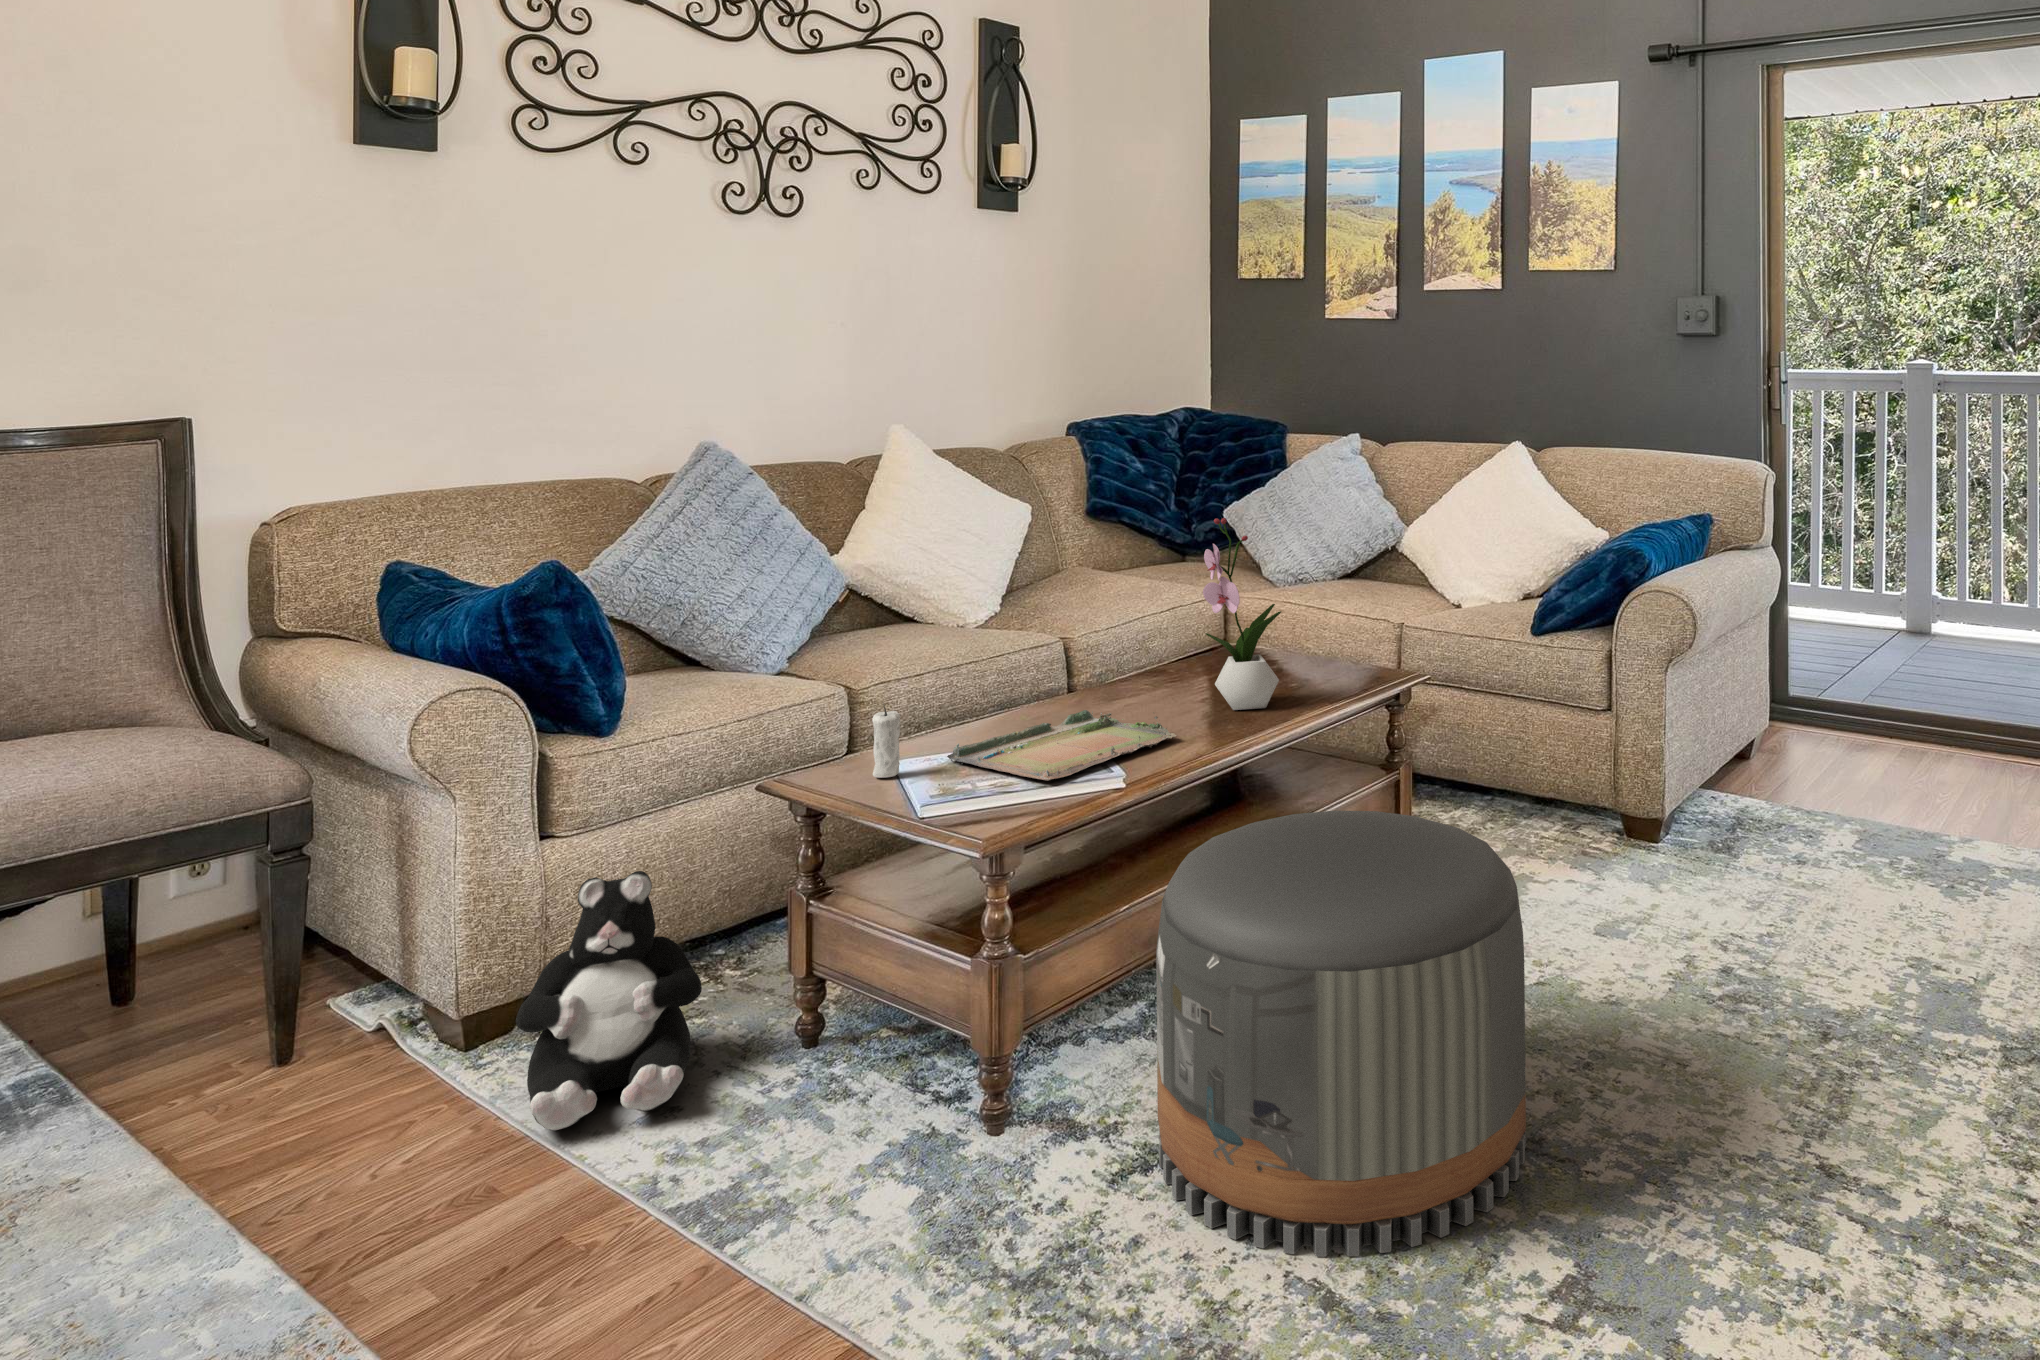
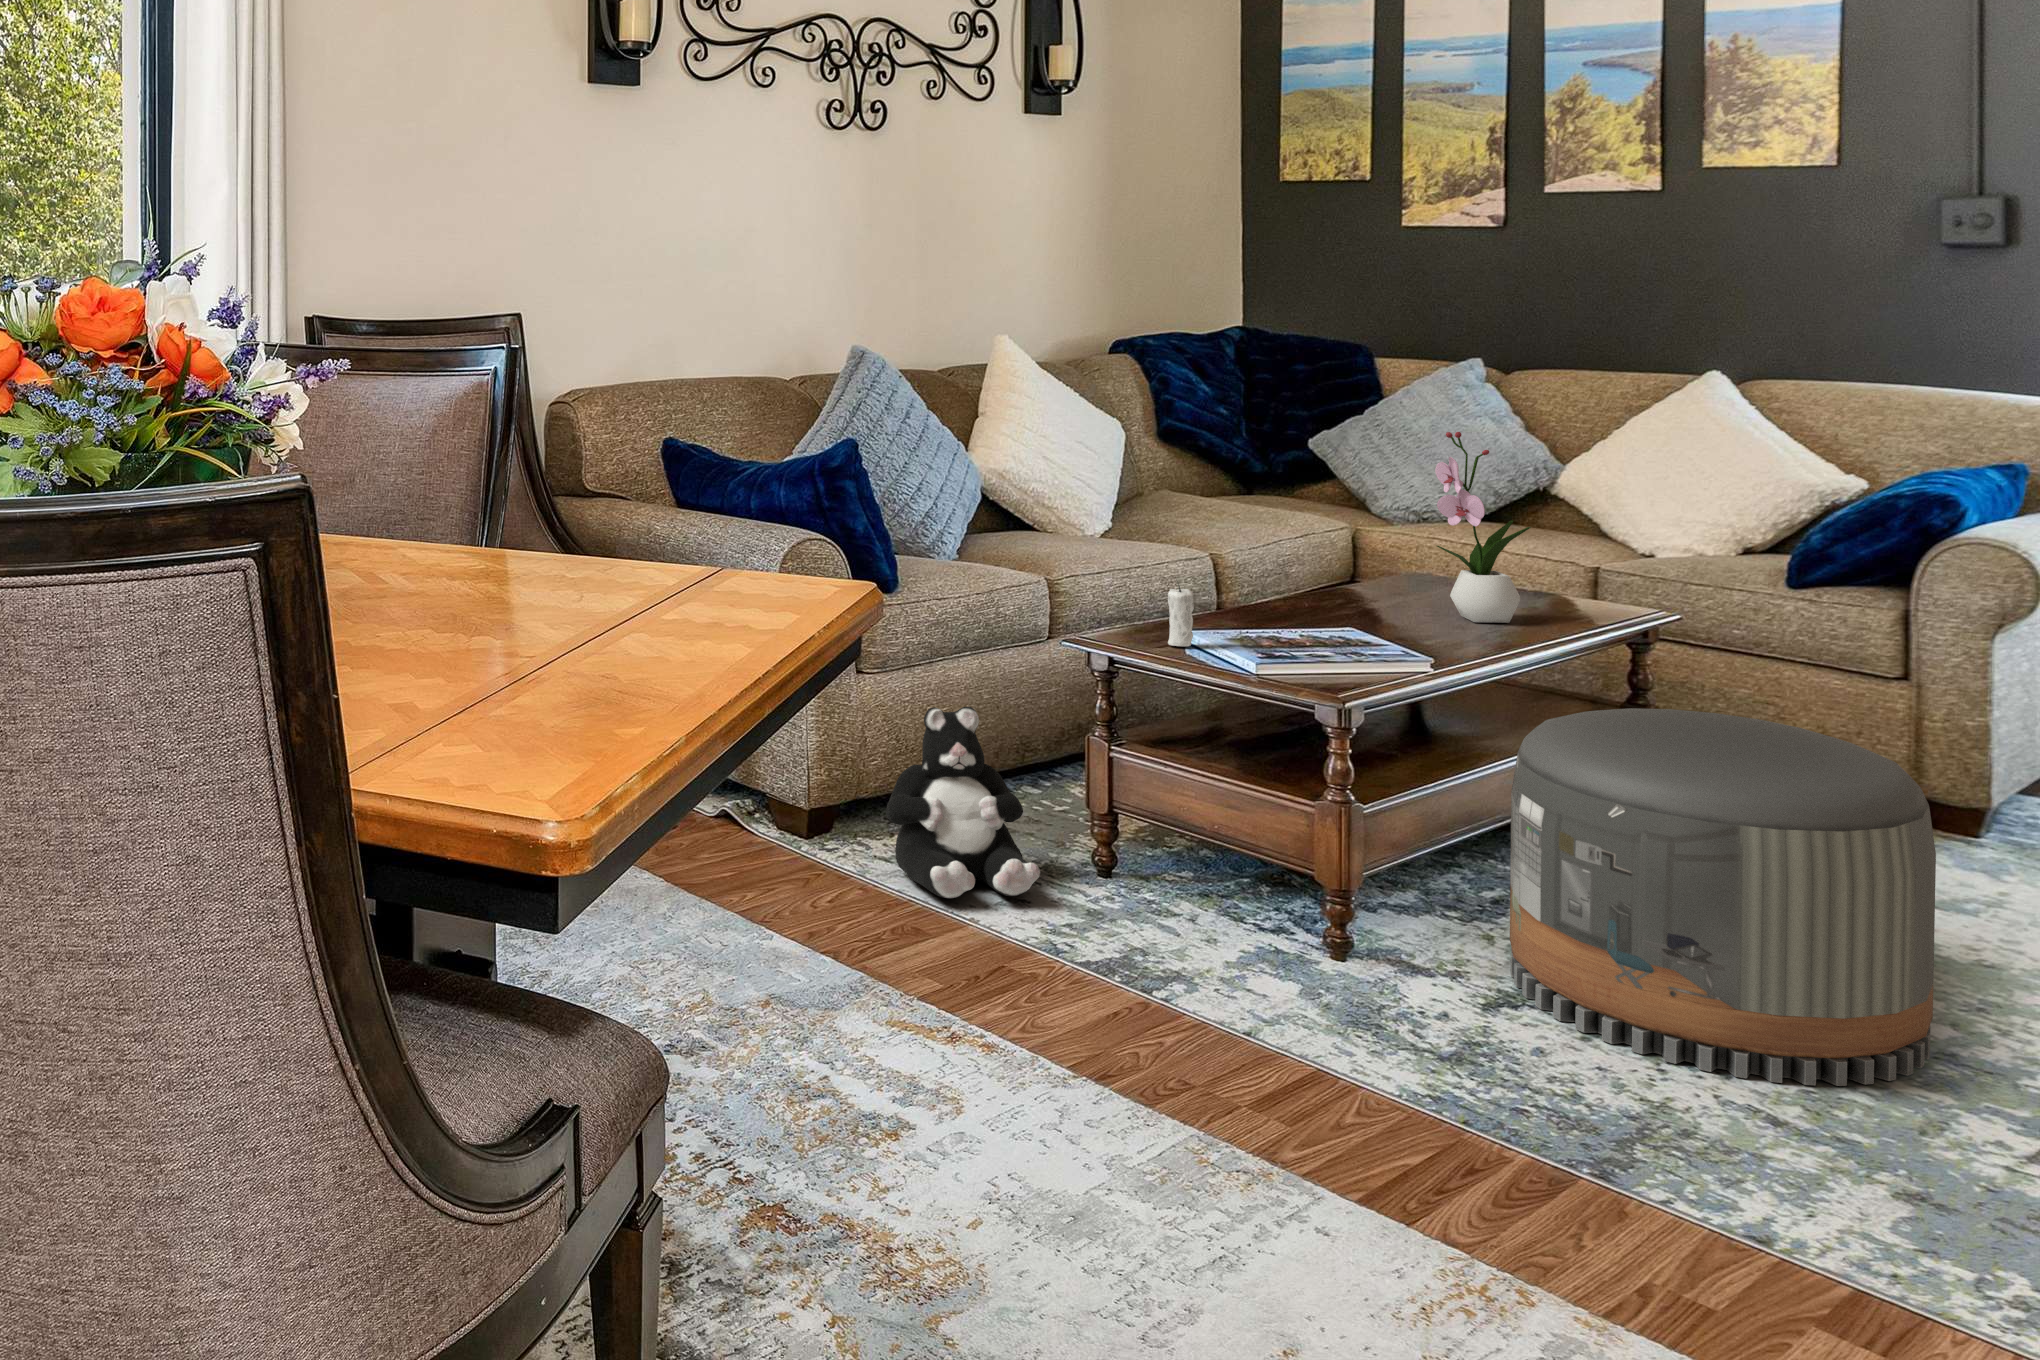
tray: present [947,710,1176,781] -> none [1223,610,1443,660]

